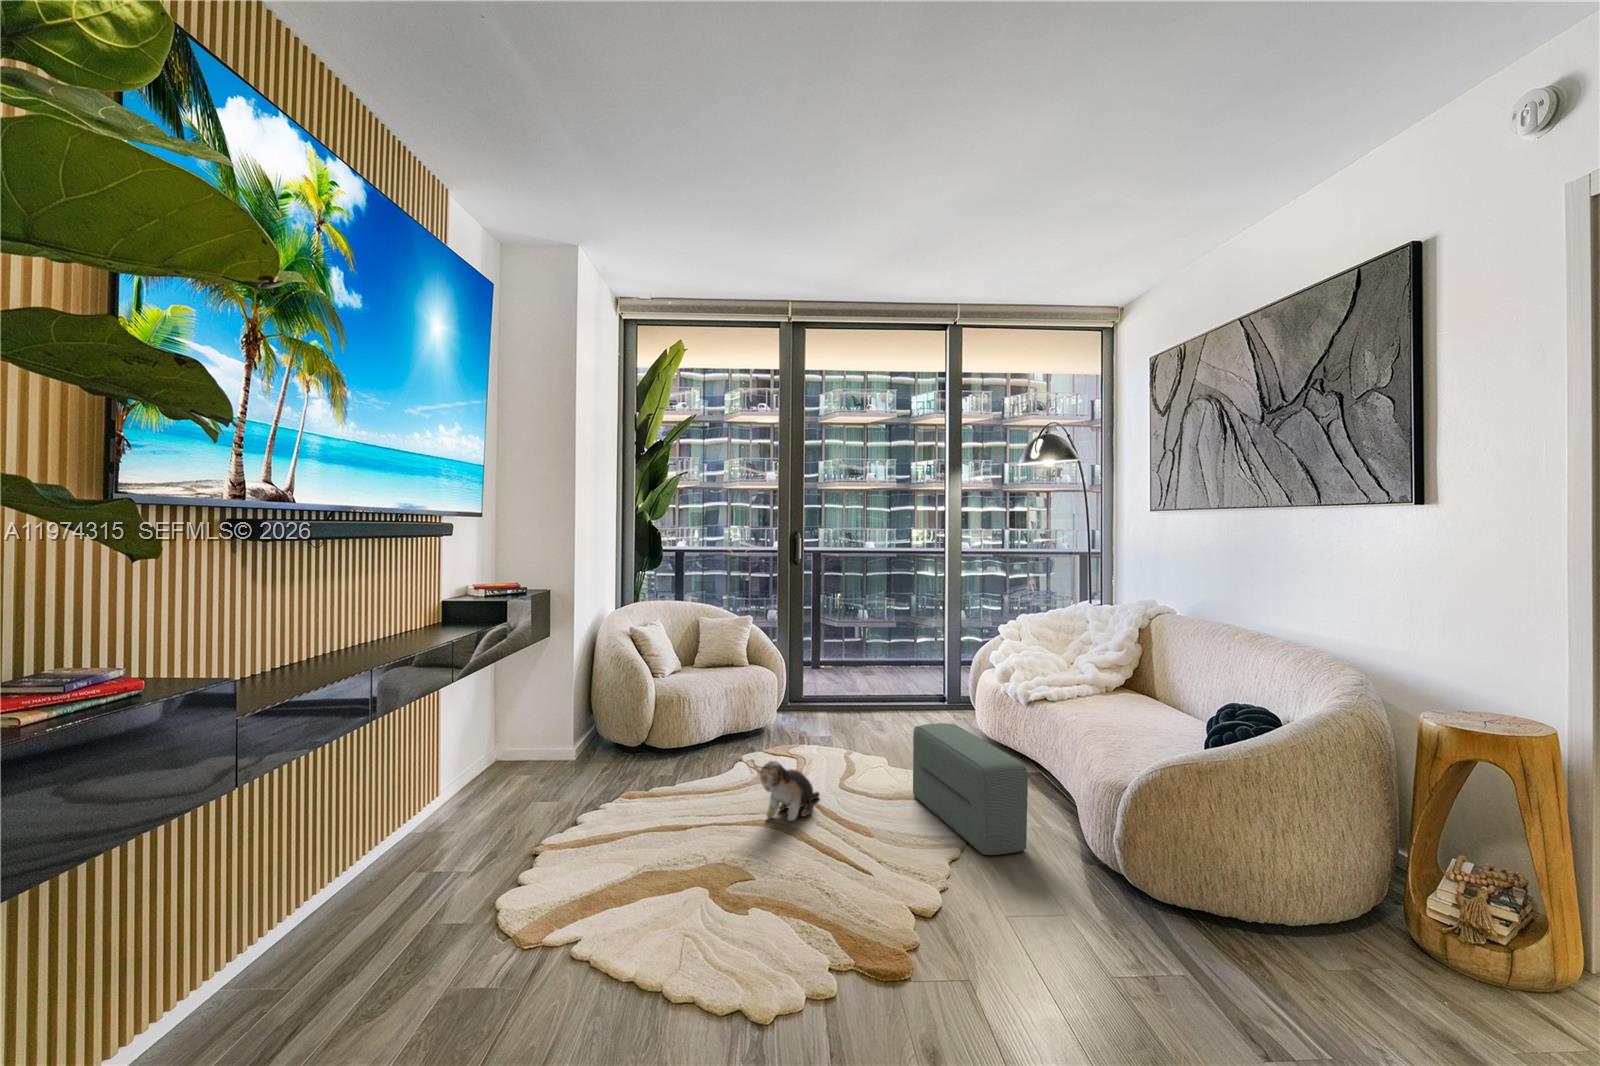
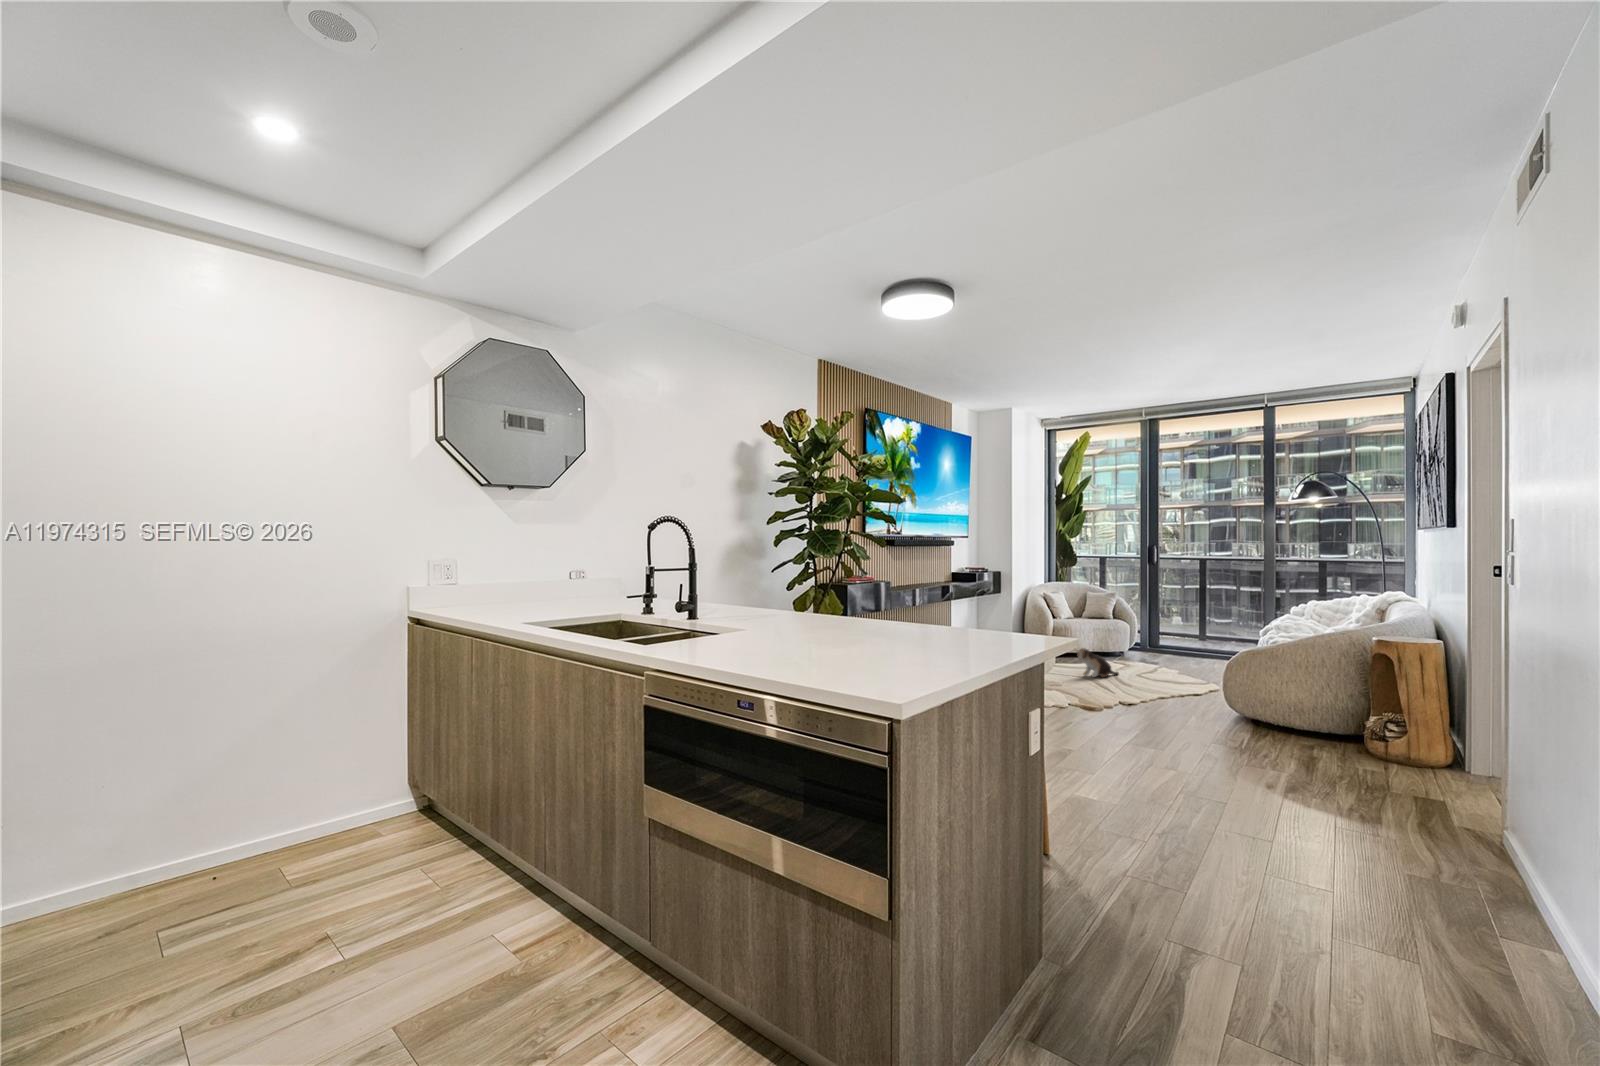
pouf: present [913,723,1028,855] -> none [1170,644,1202,697]

